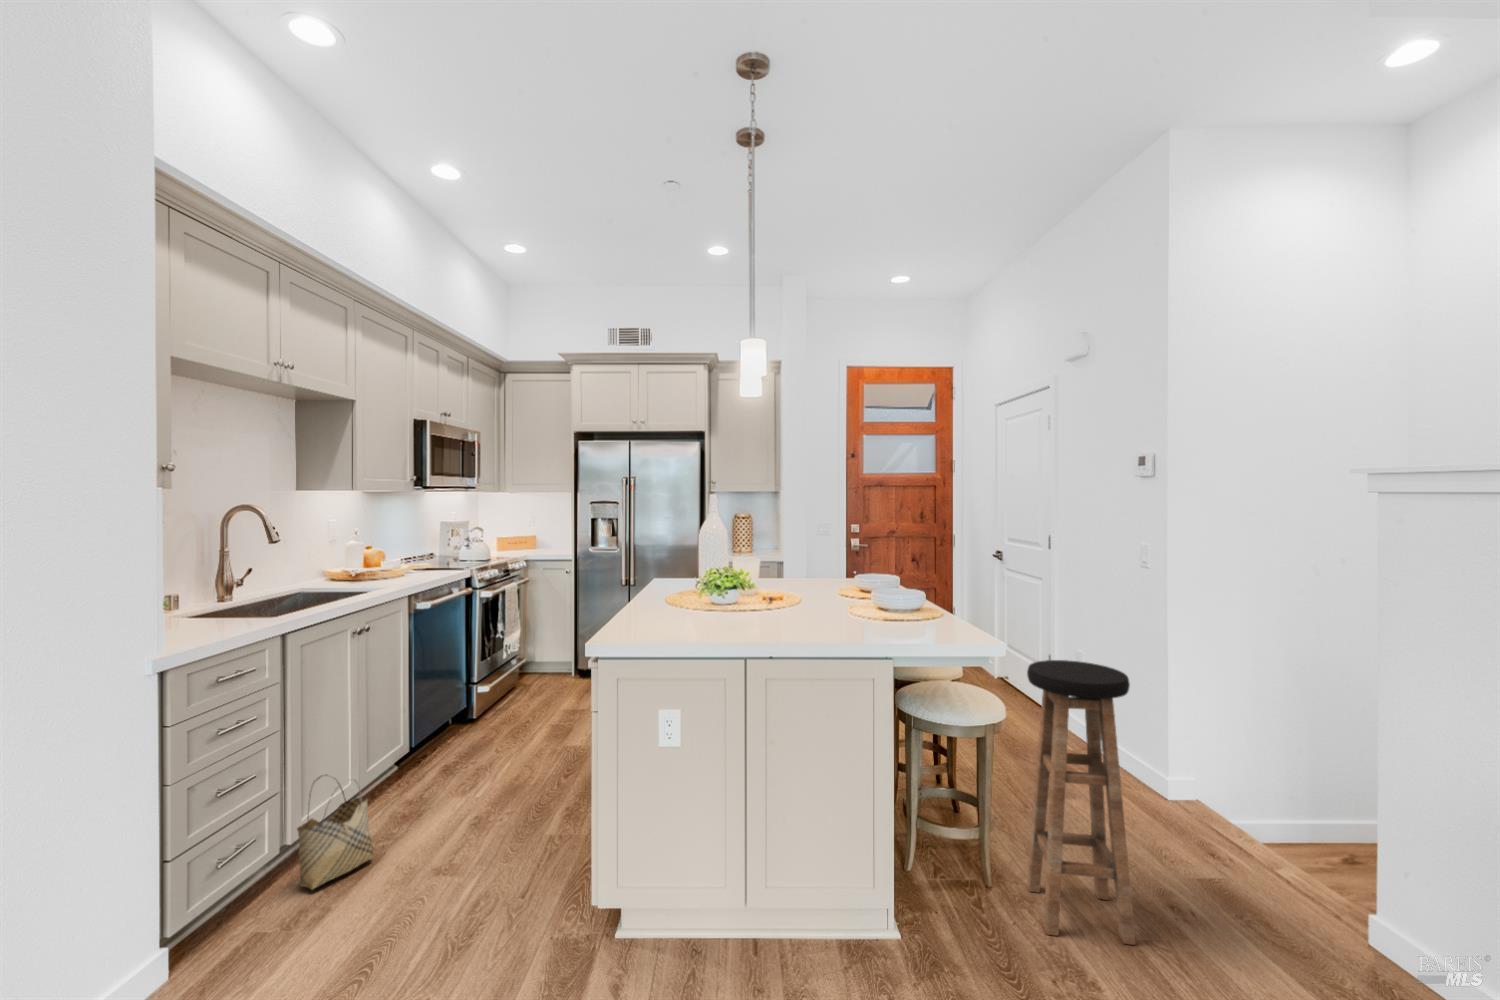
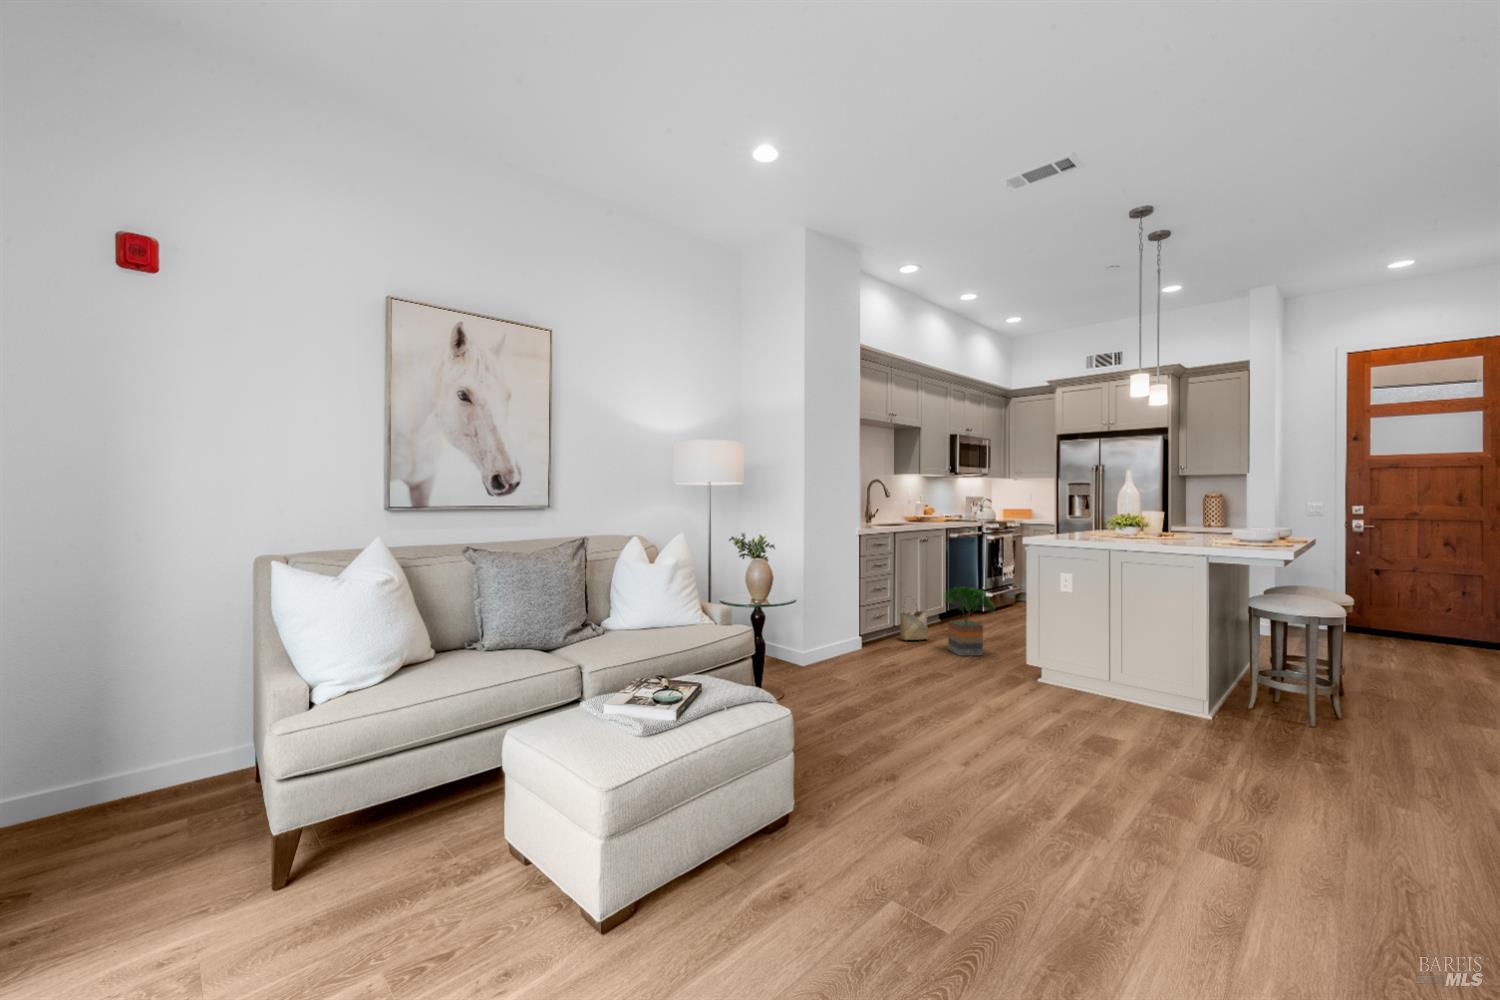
bar stool: present [1027,660,1136,945] -> none [1342,578,1444,777]
potted tree: none [405,733,521,902] -> present [945,587,994,656]

